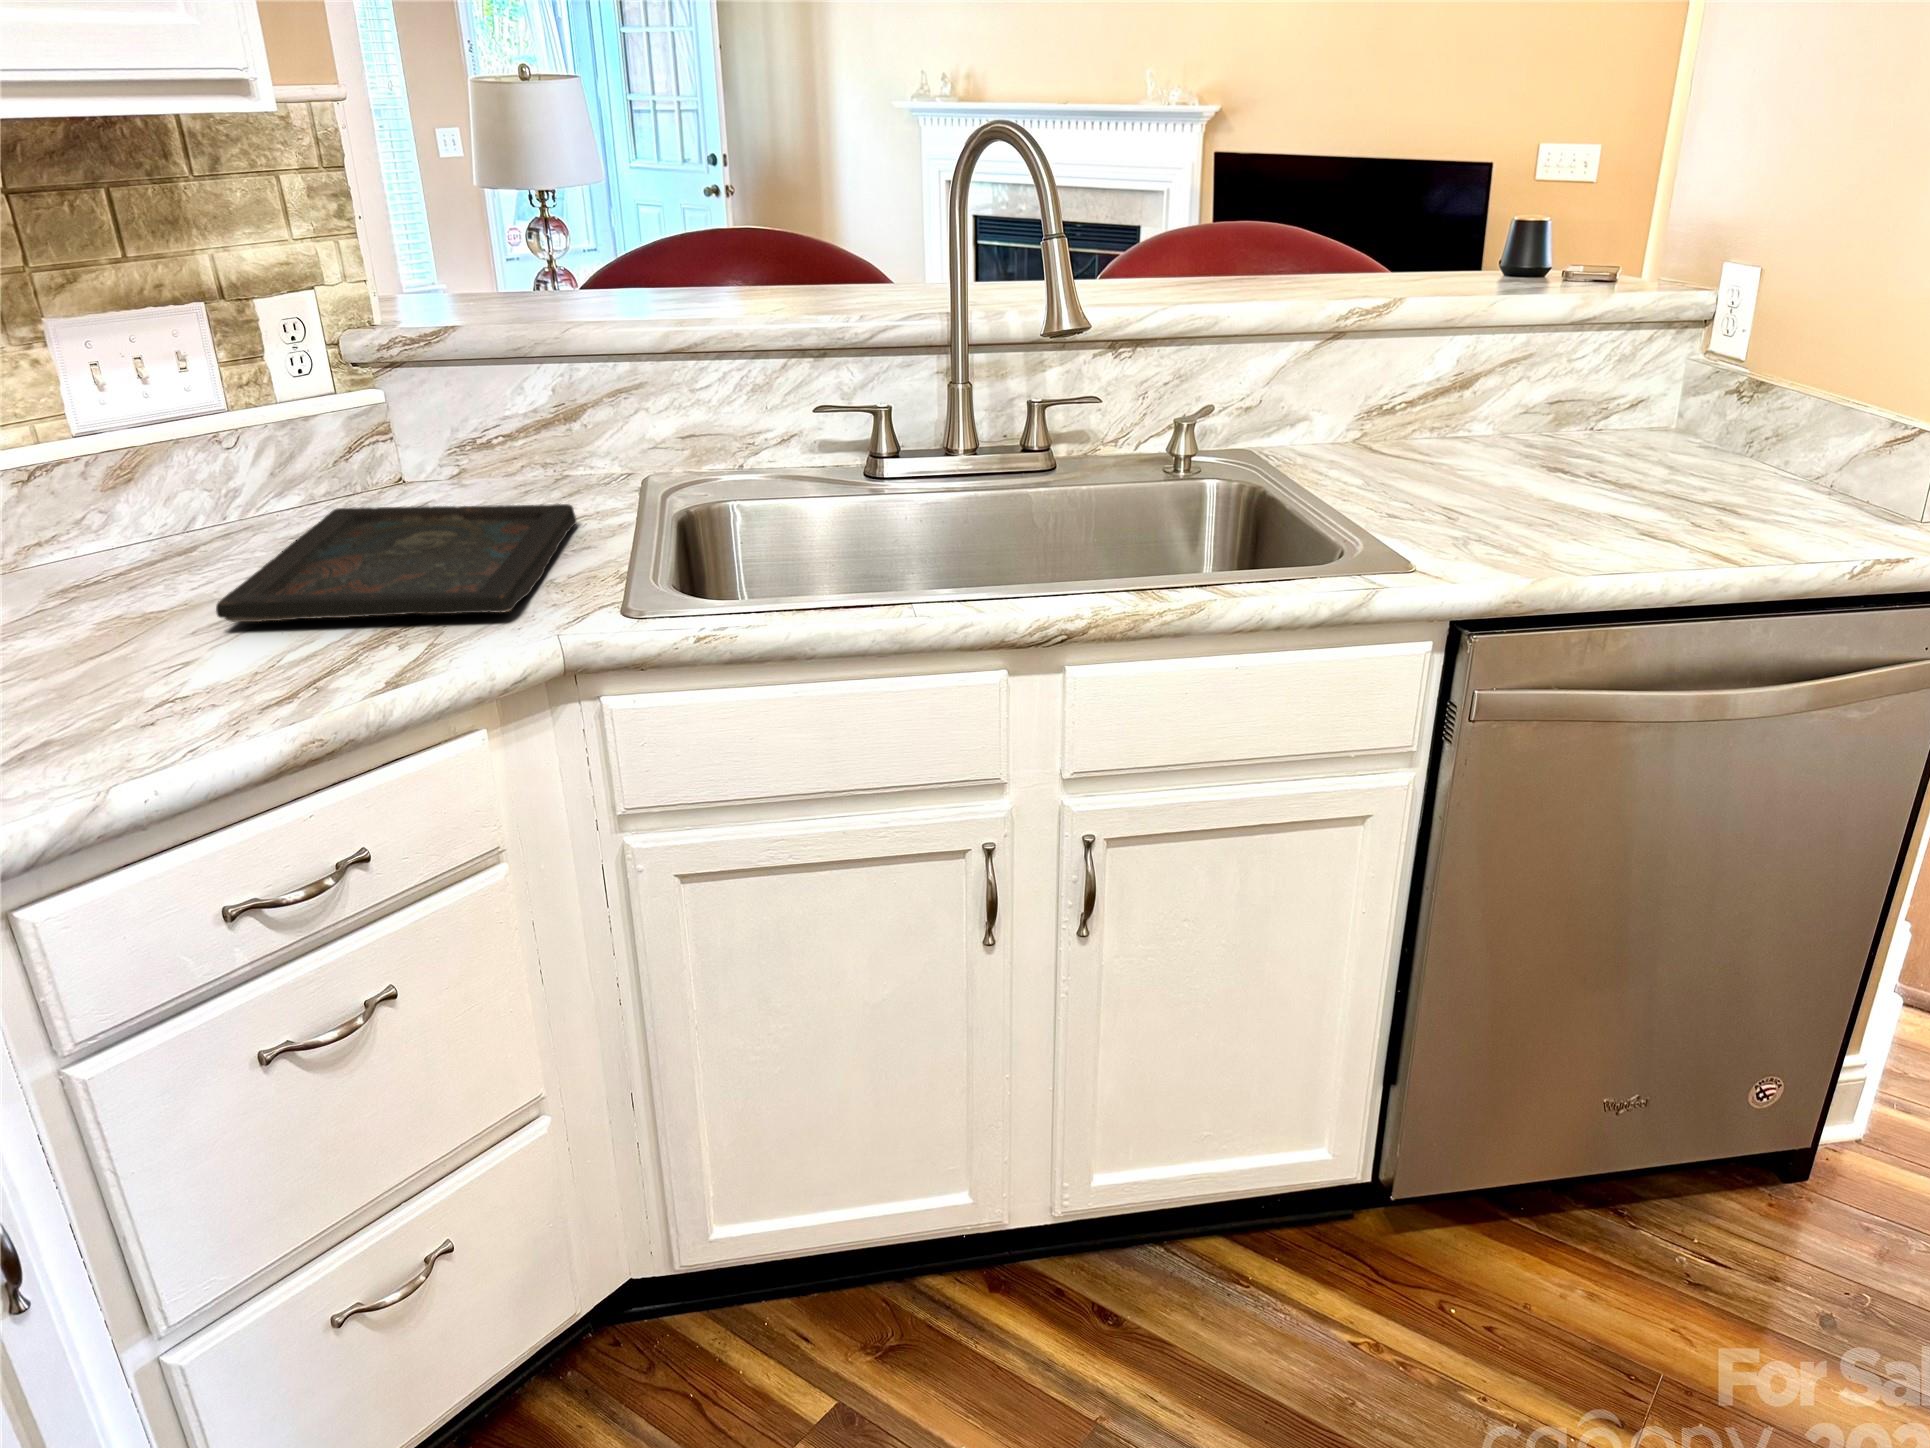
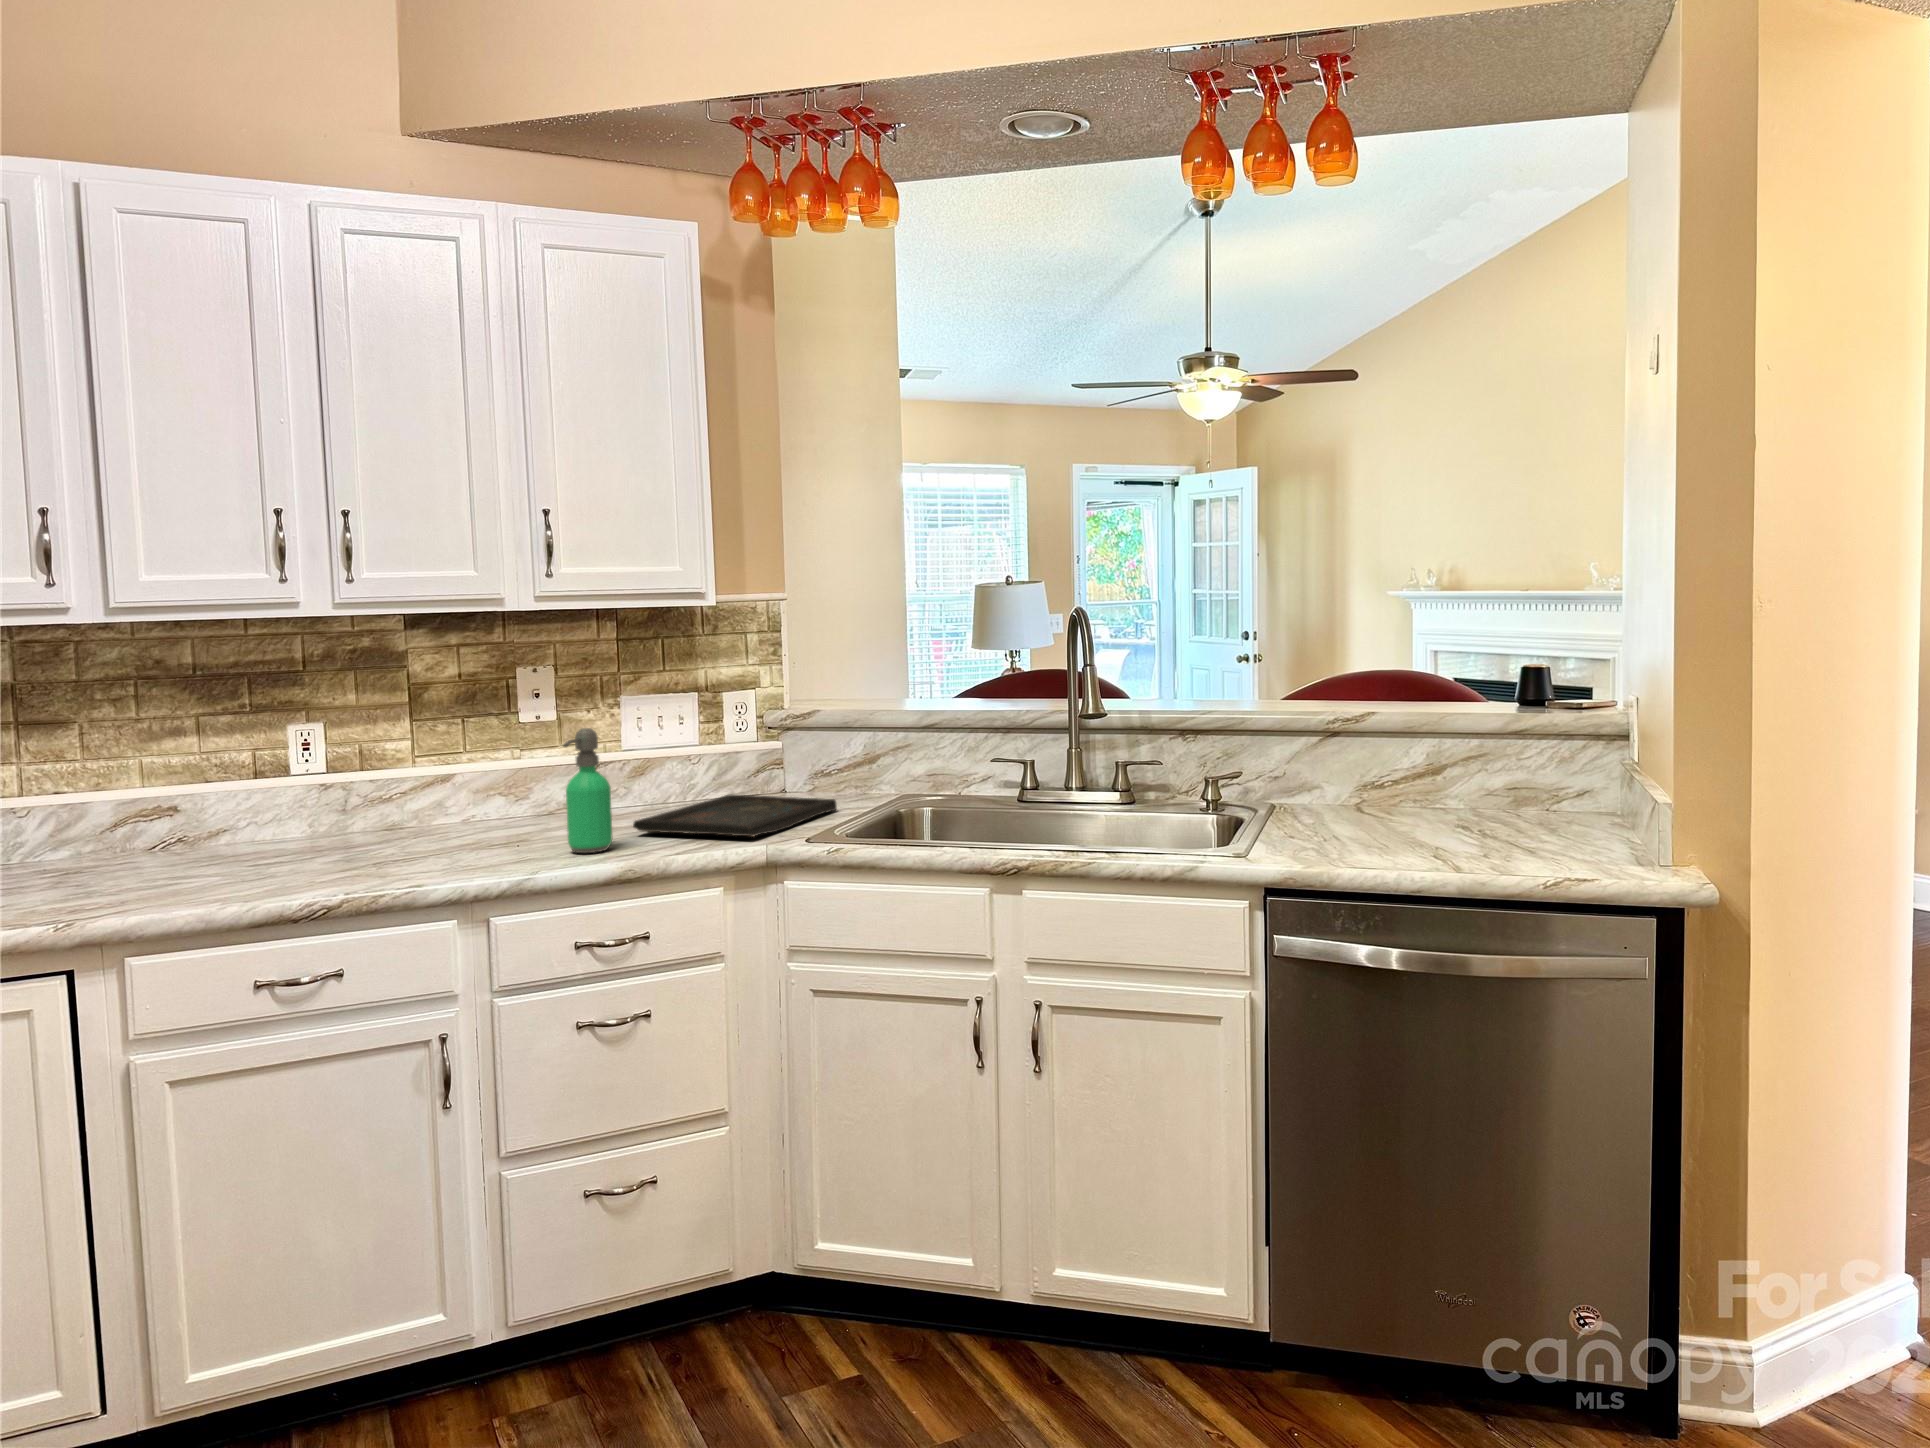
soap dispenser: none [63,422,212,701] -> present [564,728,612,853]

